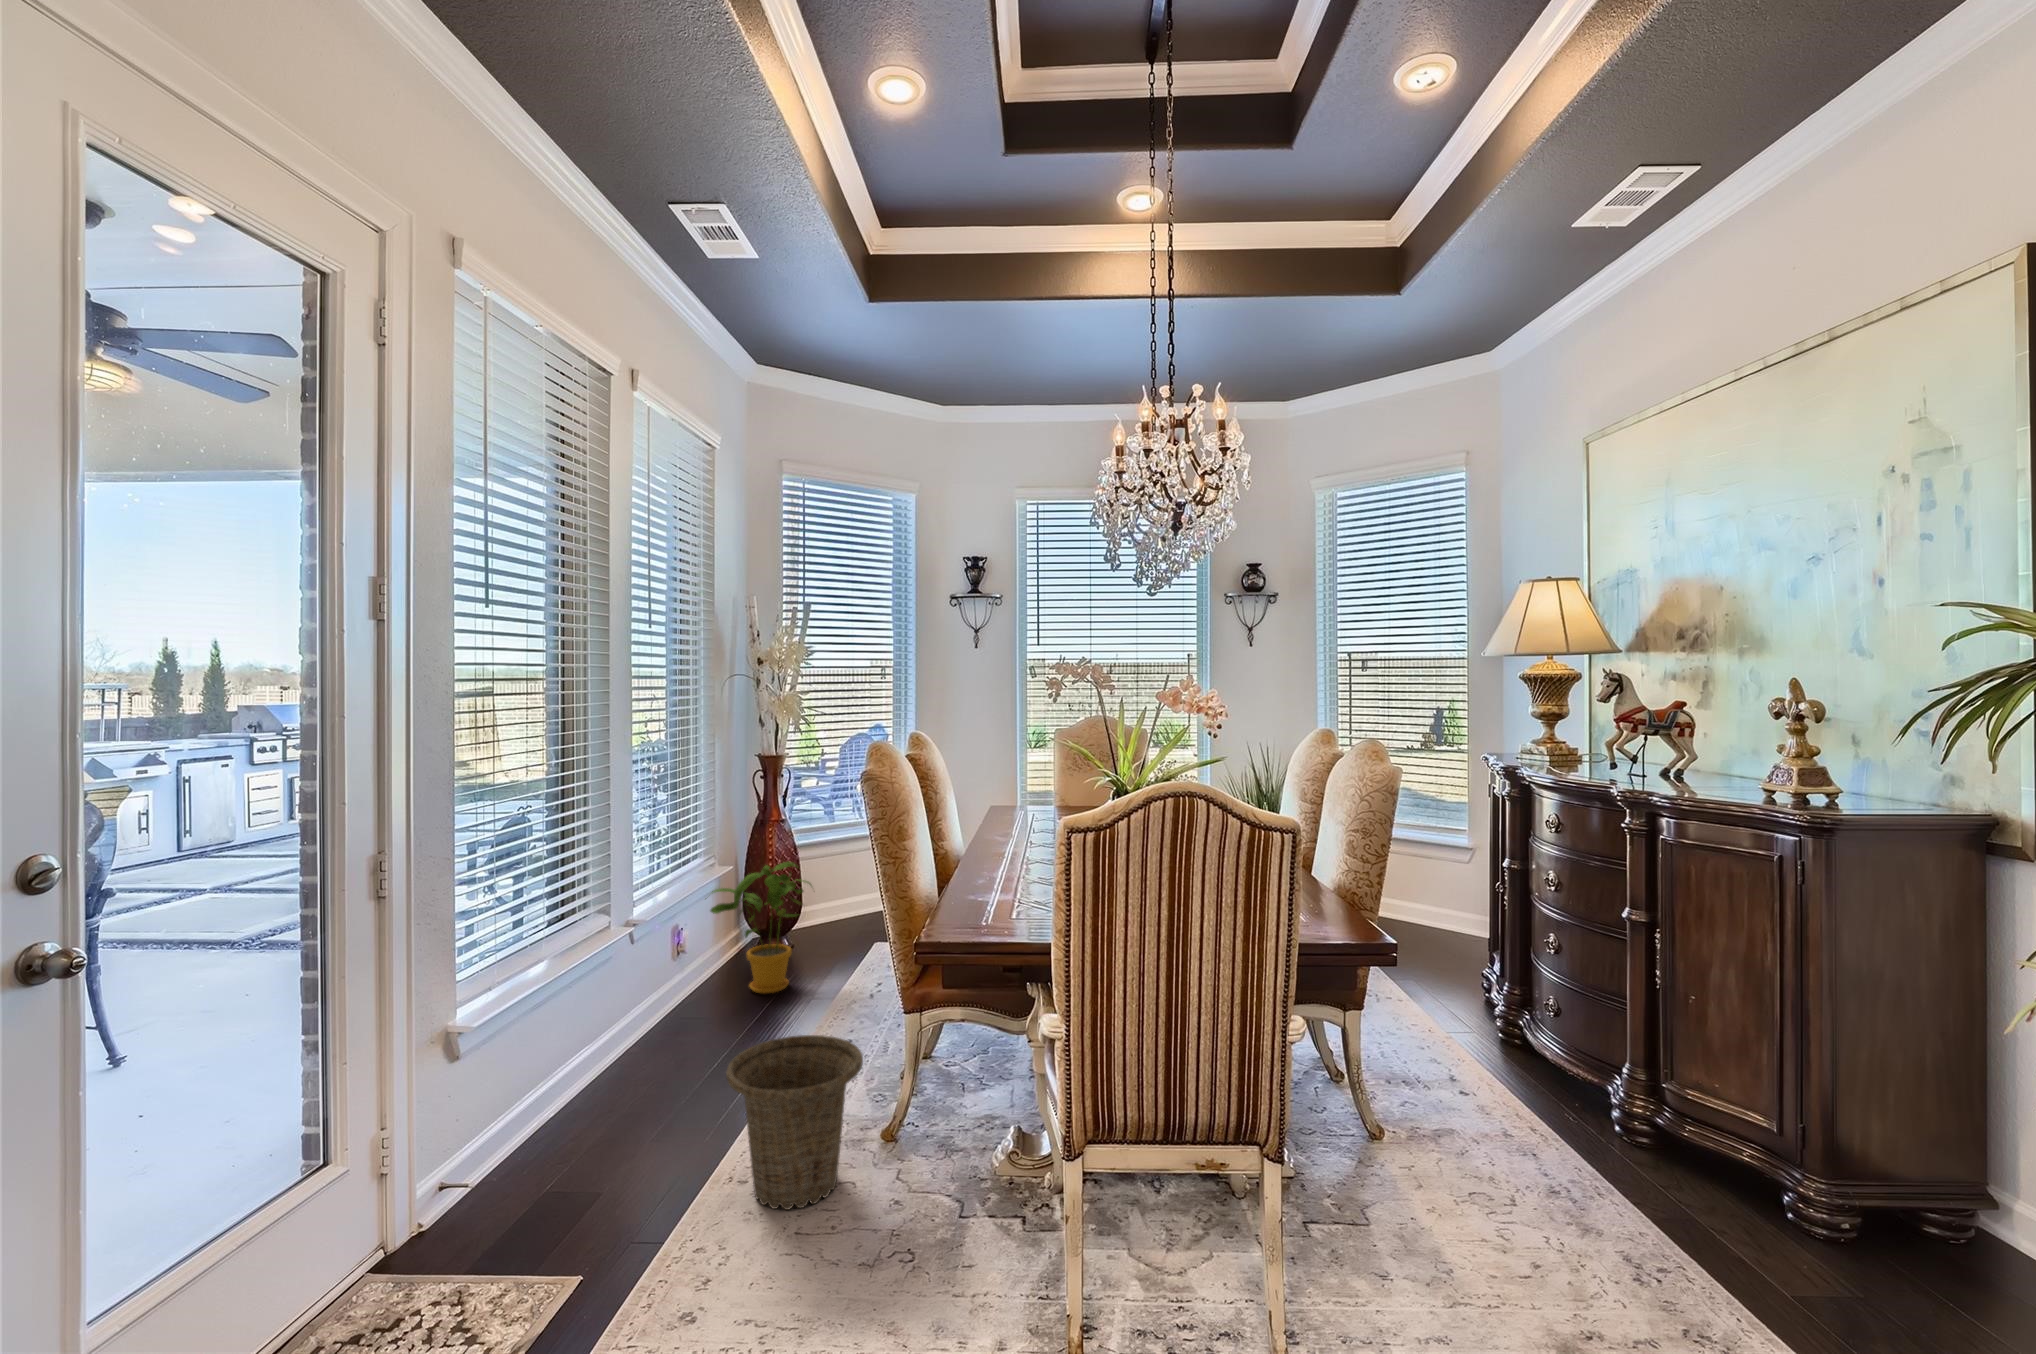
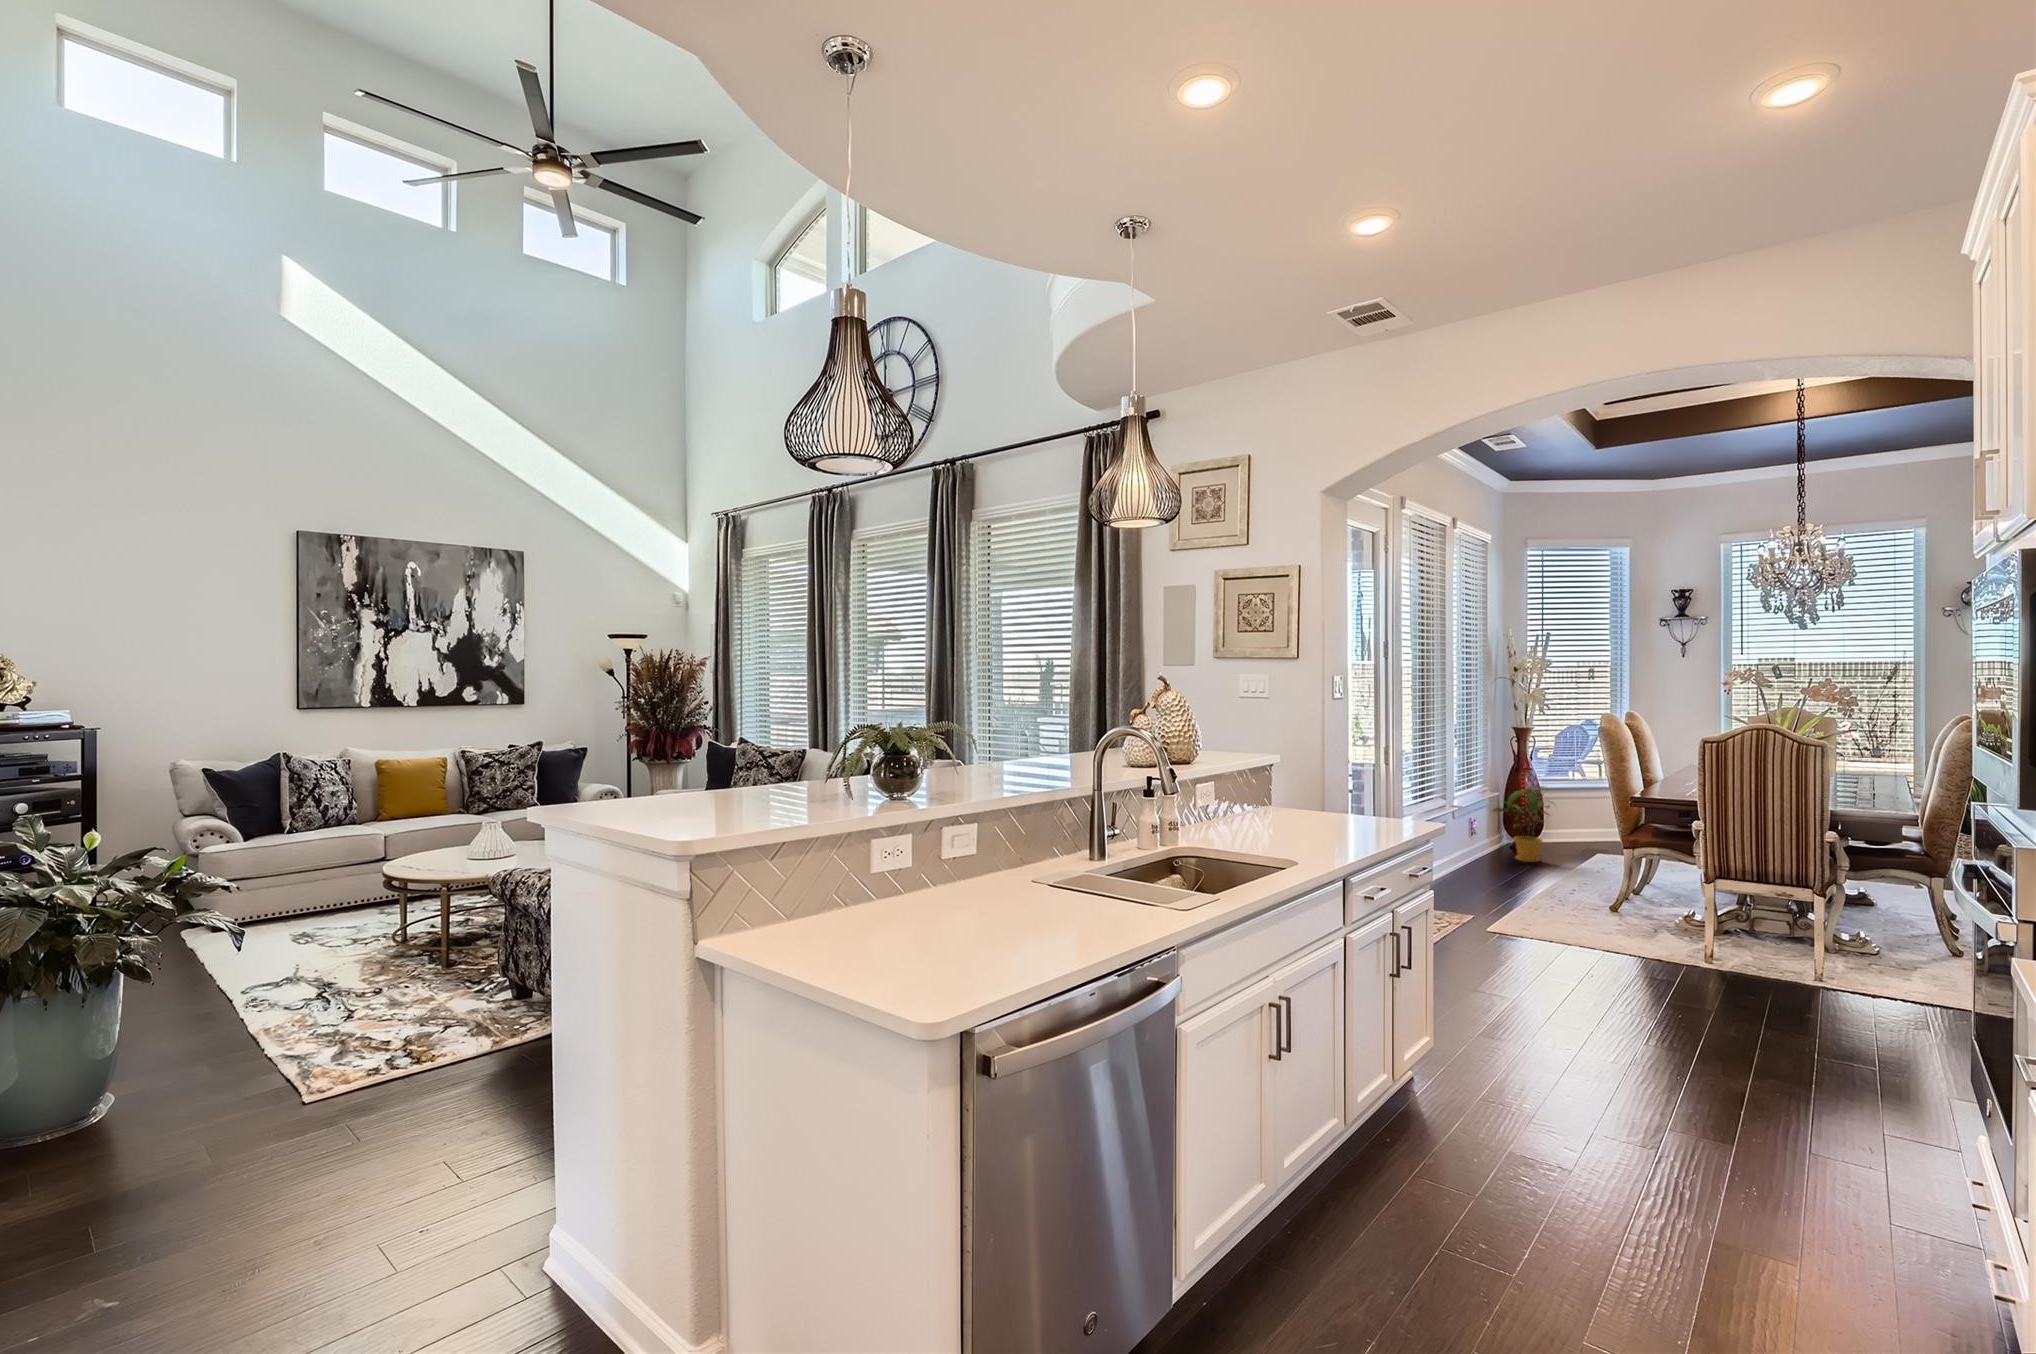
basket: present [726,1035,863,1210] -> none [1530,849,1601,917]

